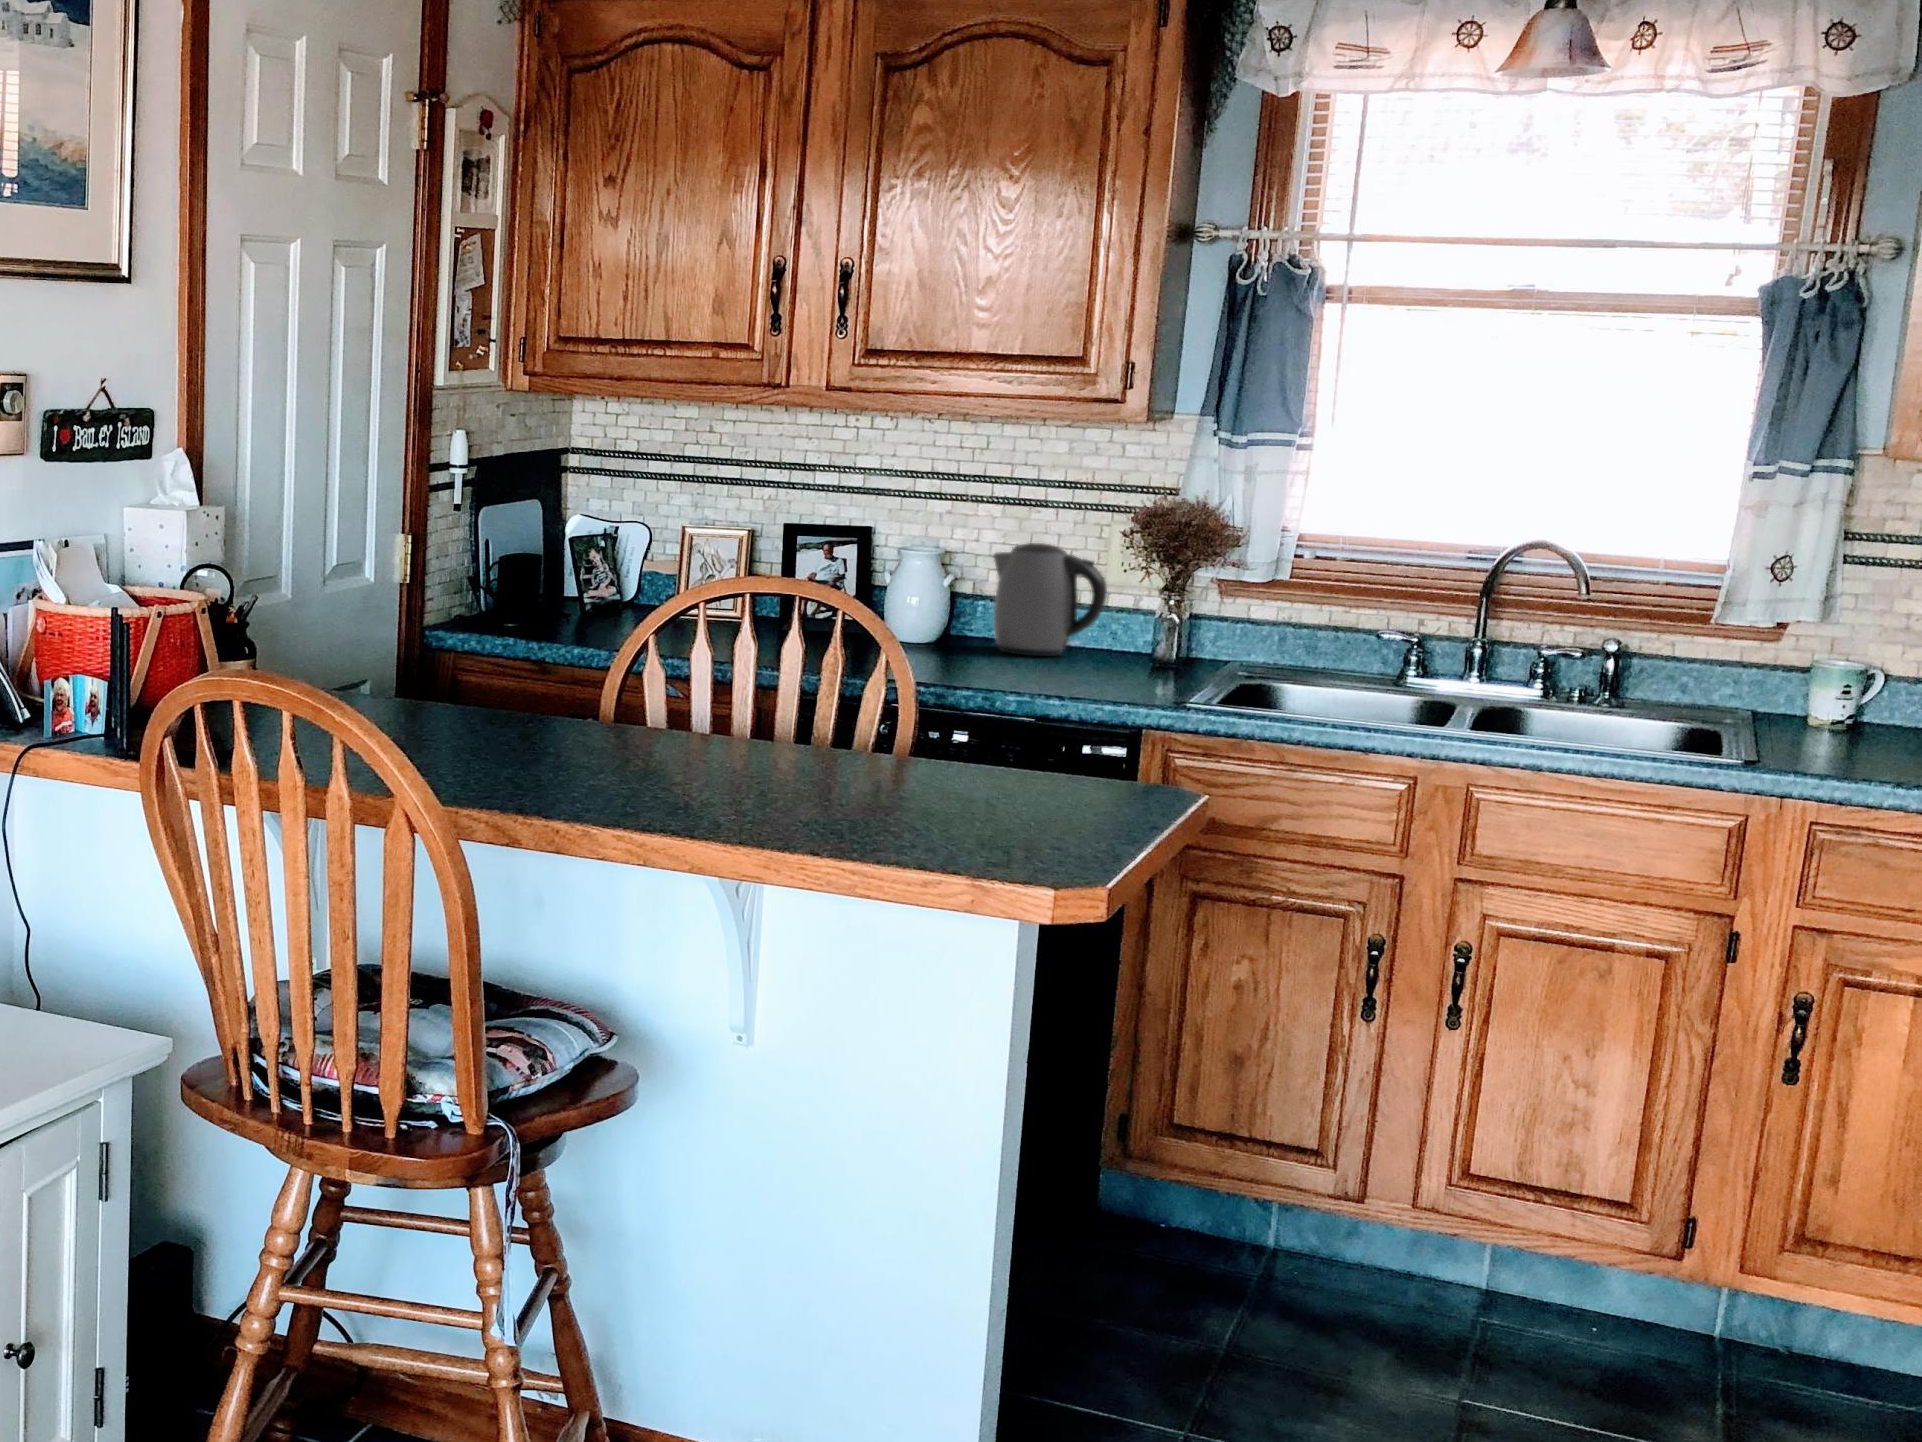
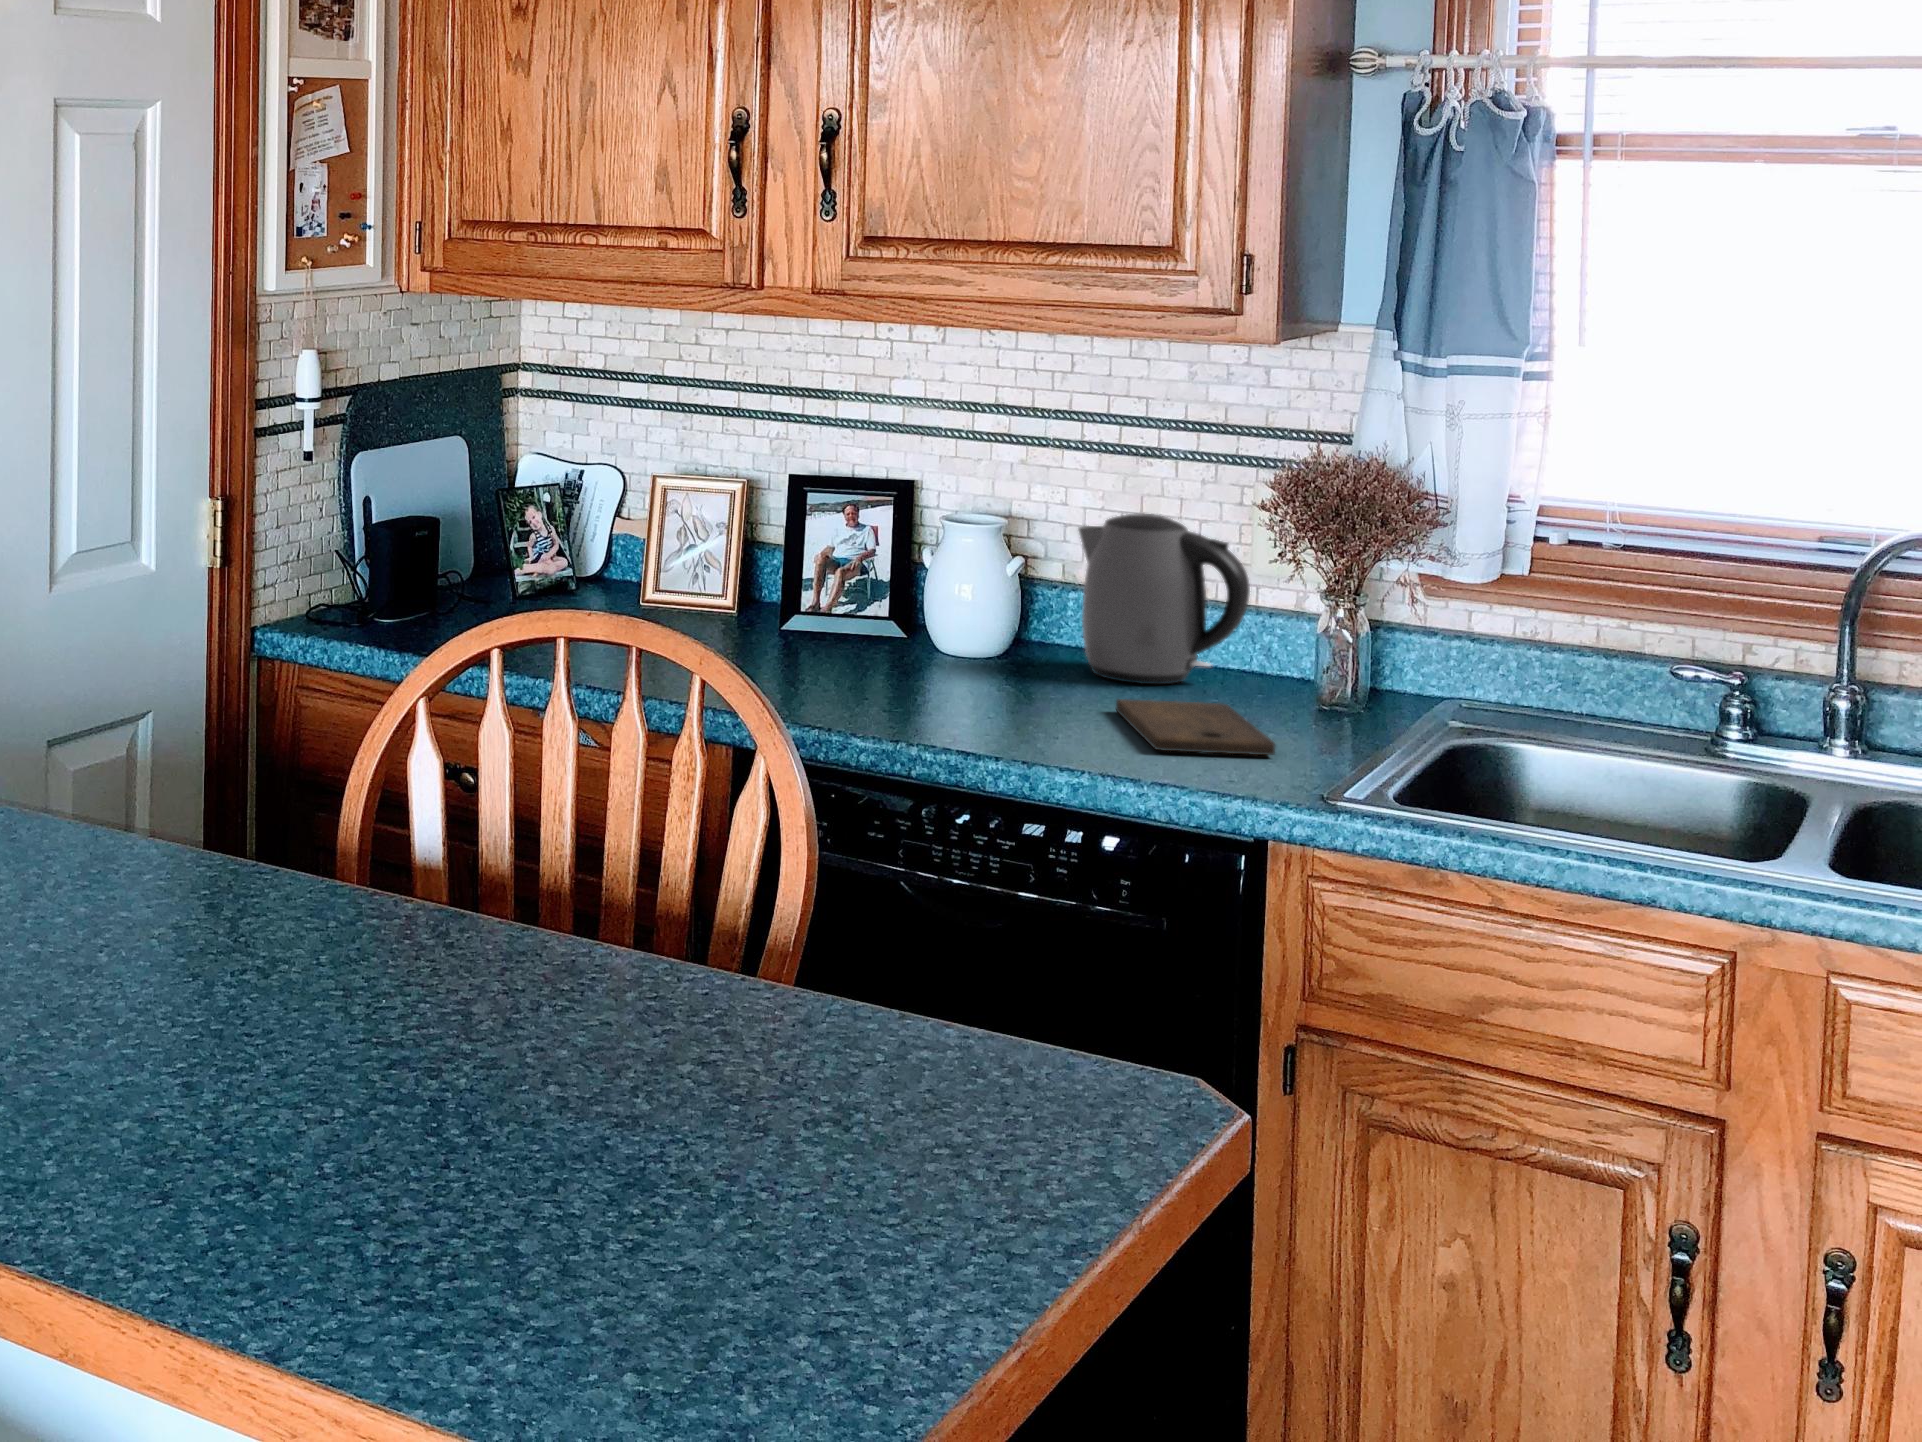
cutting board: none [1026,660,1137,687] -> present [1116,699,1275,755]

